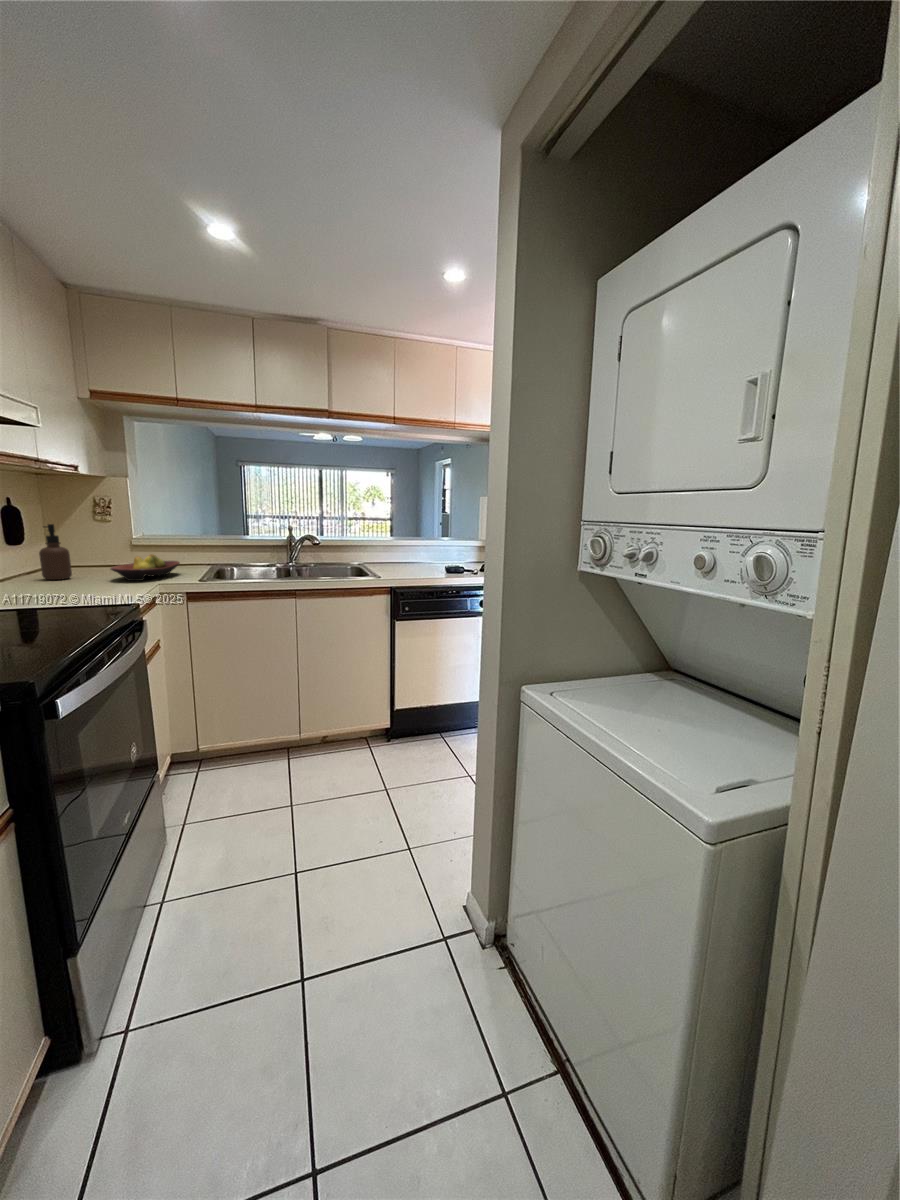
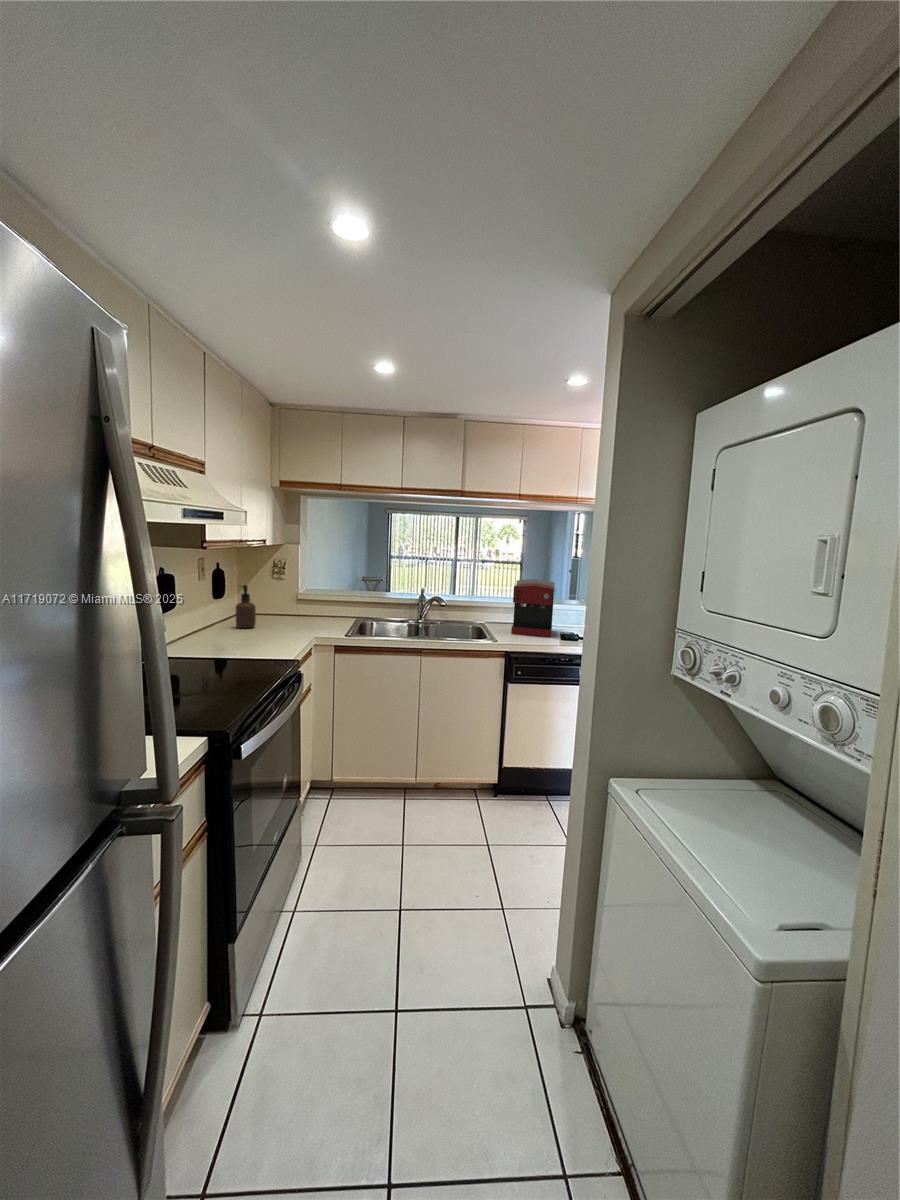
coffee maker: none [395,511,438,572] -> present [511,579,555,637]
fruit bowl: present [111,554,180,581] -> none [282,610,333,633]

